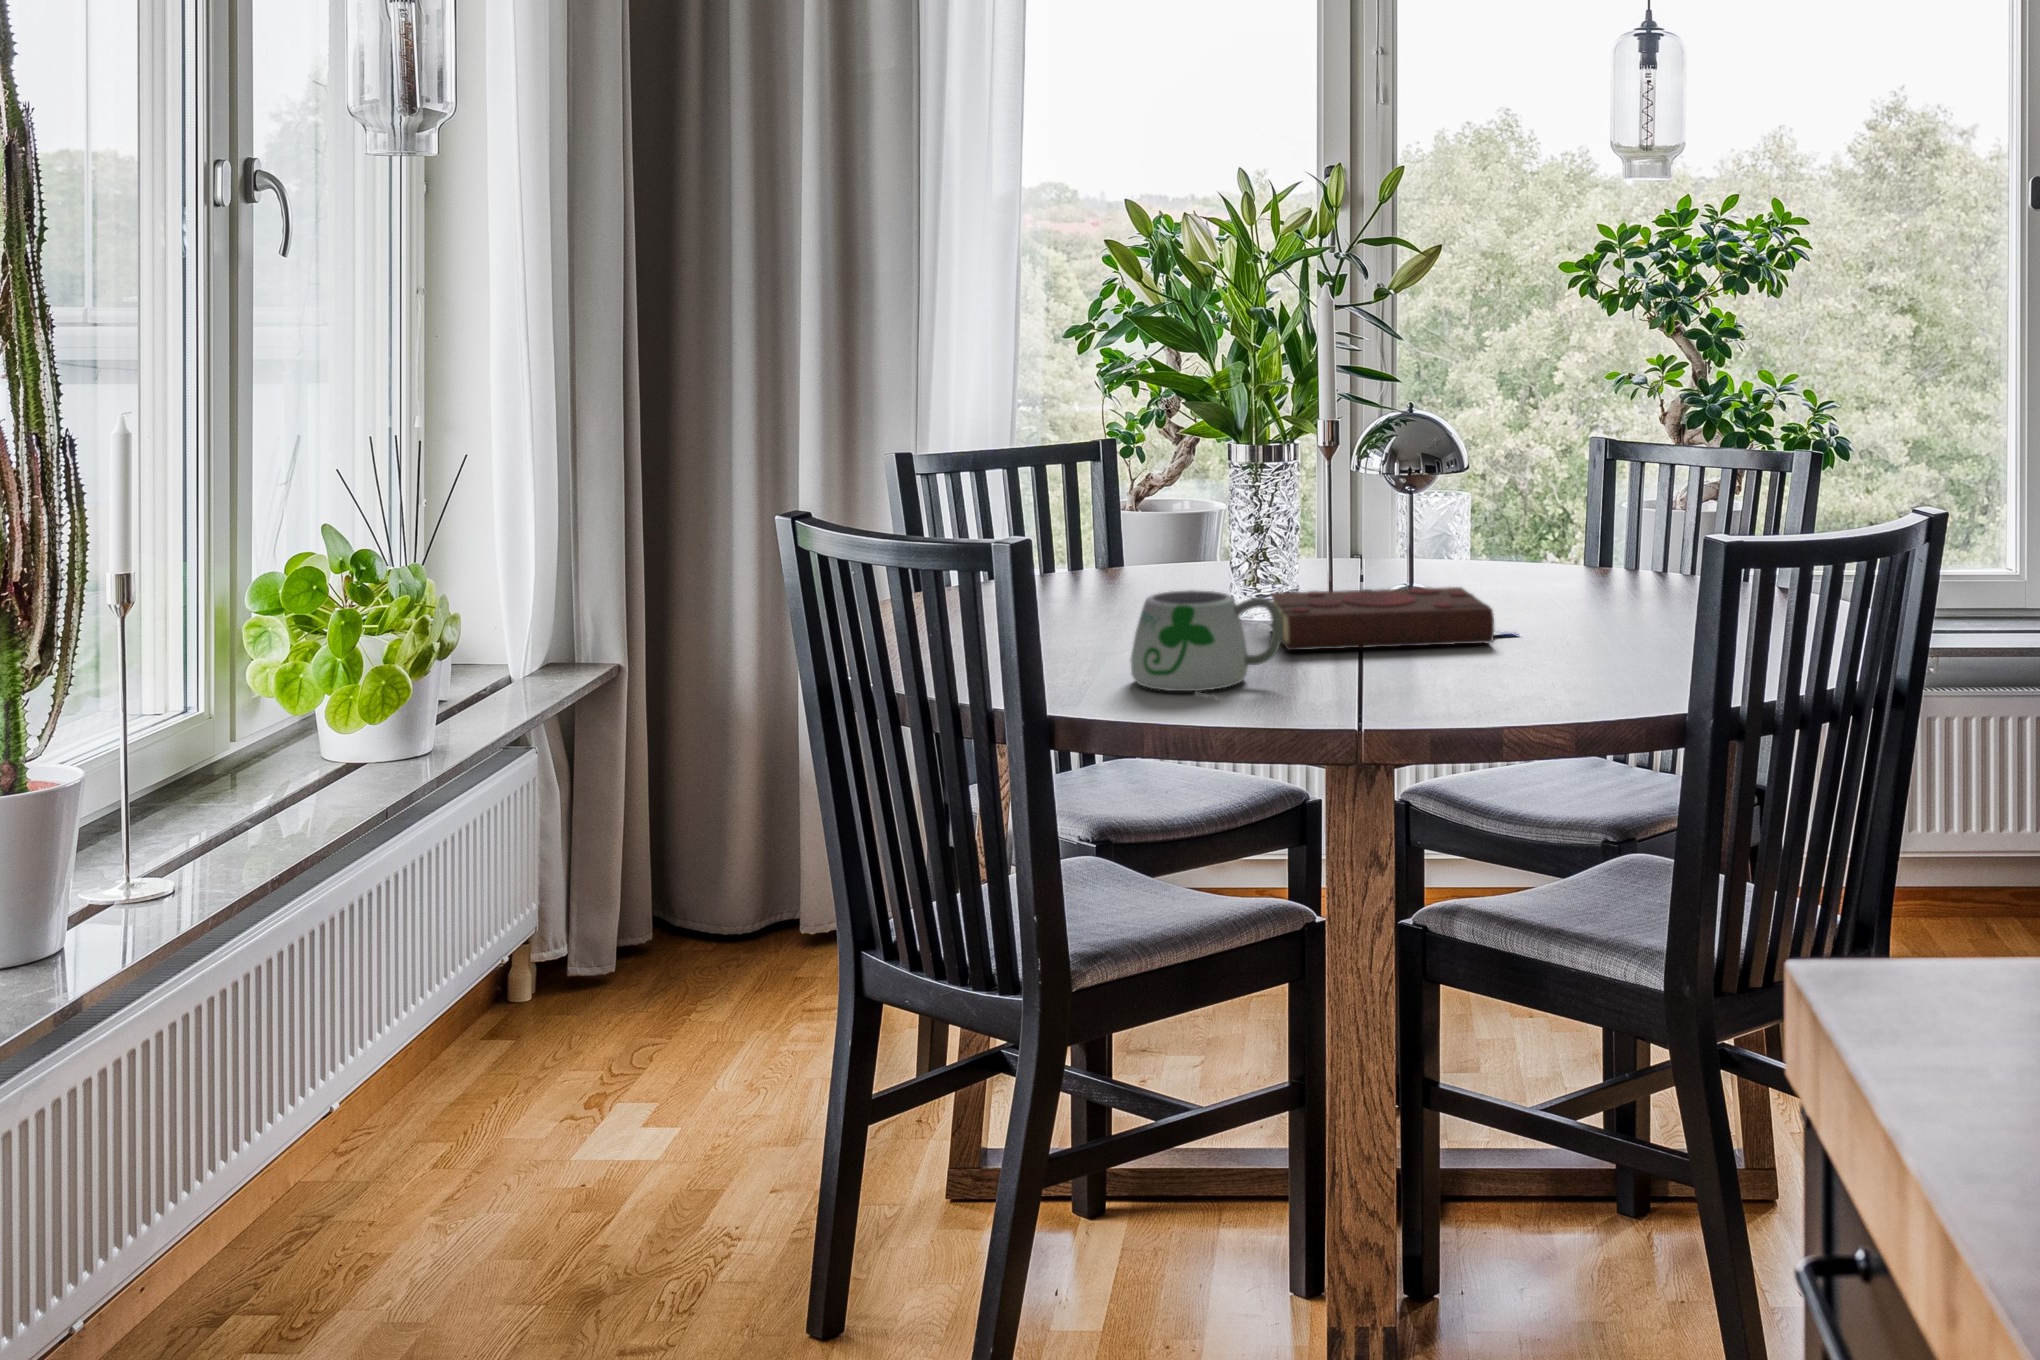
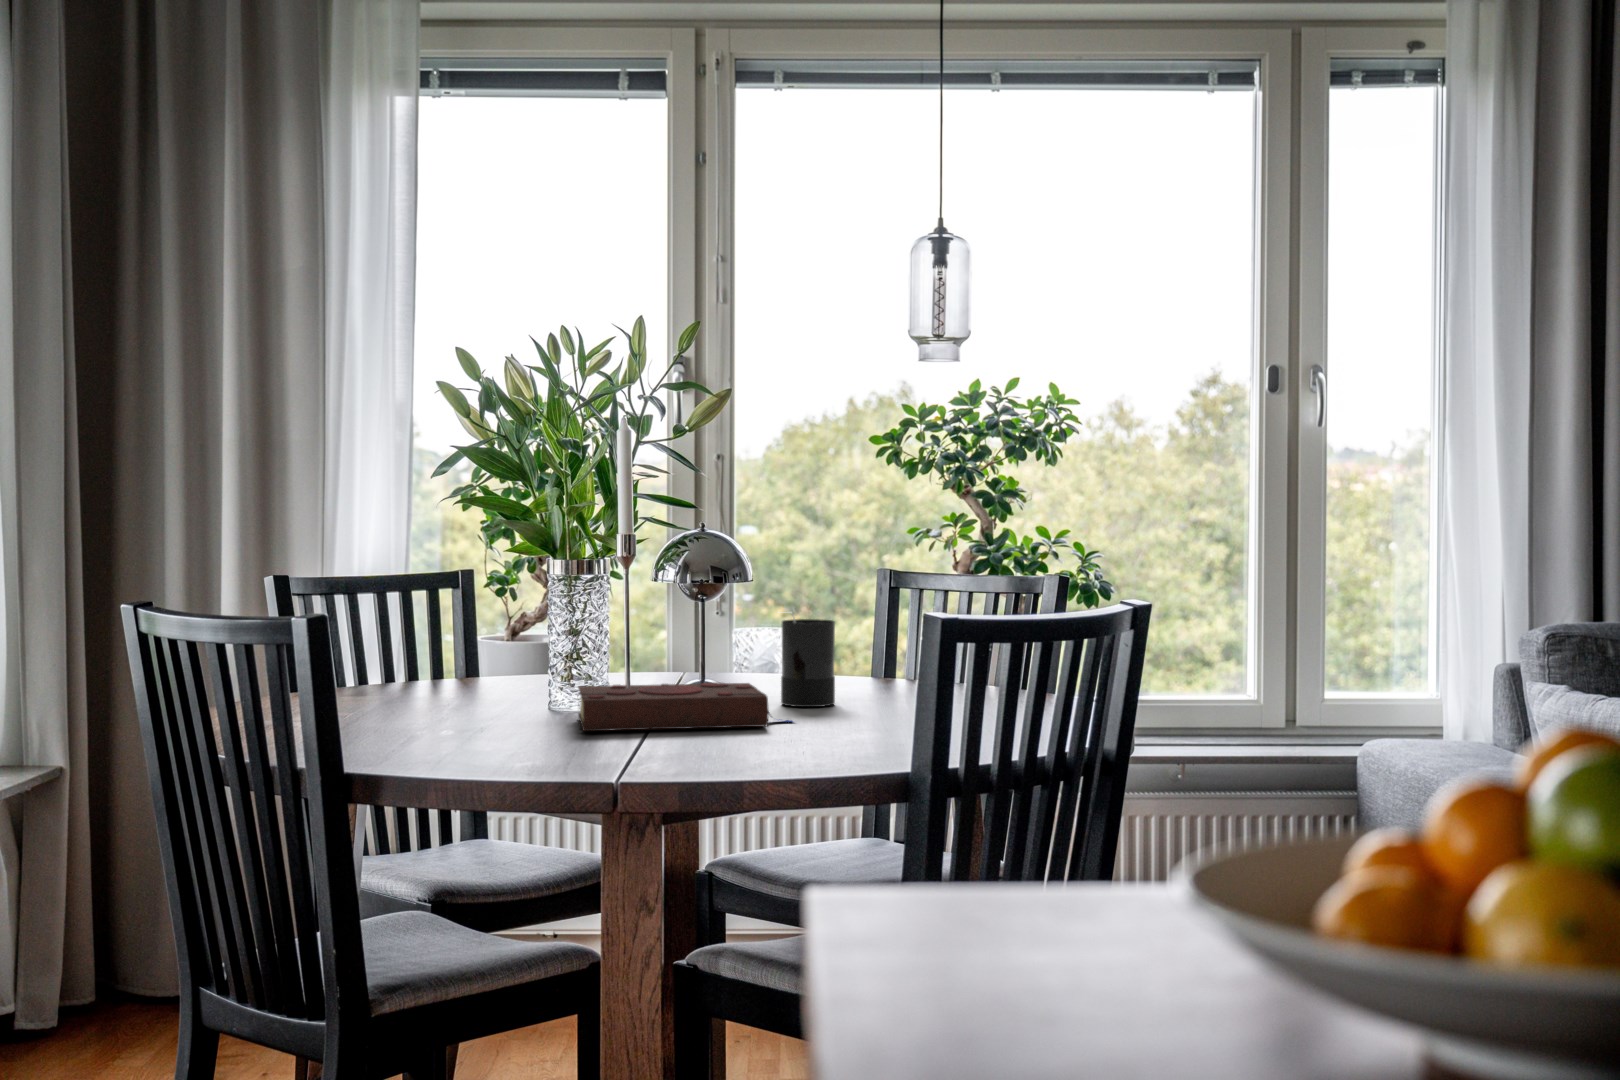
candle: none [1485,501,1554,613] -> present [781,618,835,707]
mug: present [1131,590,1282,700] -> none [428,674,564,766]

